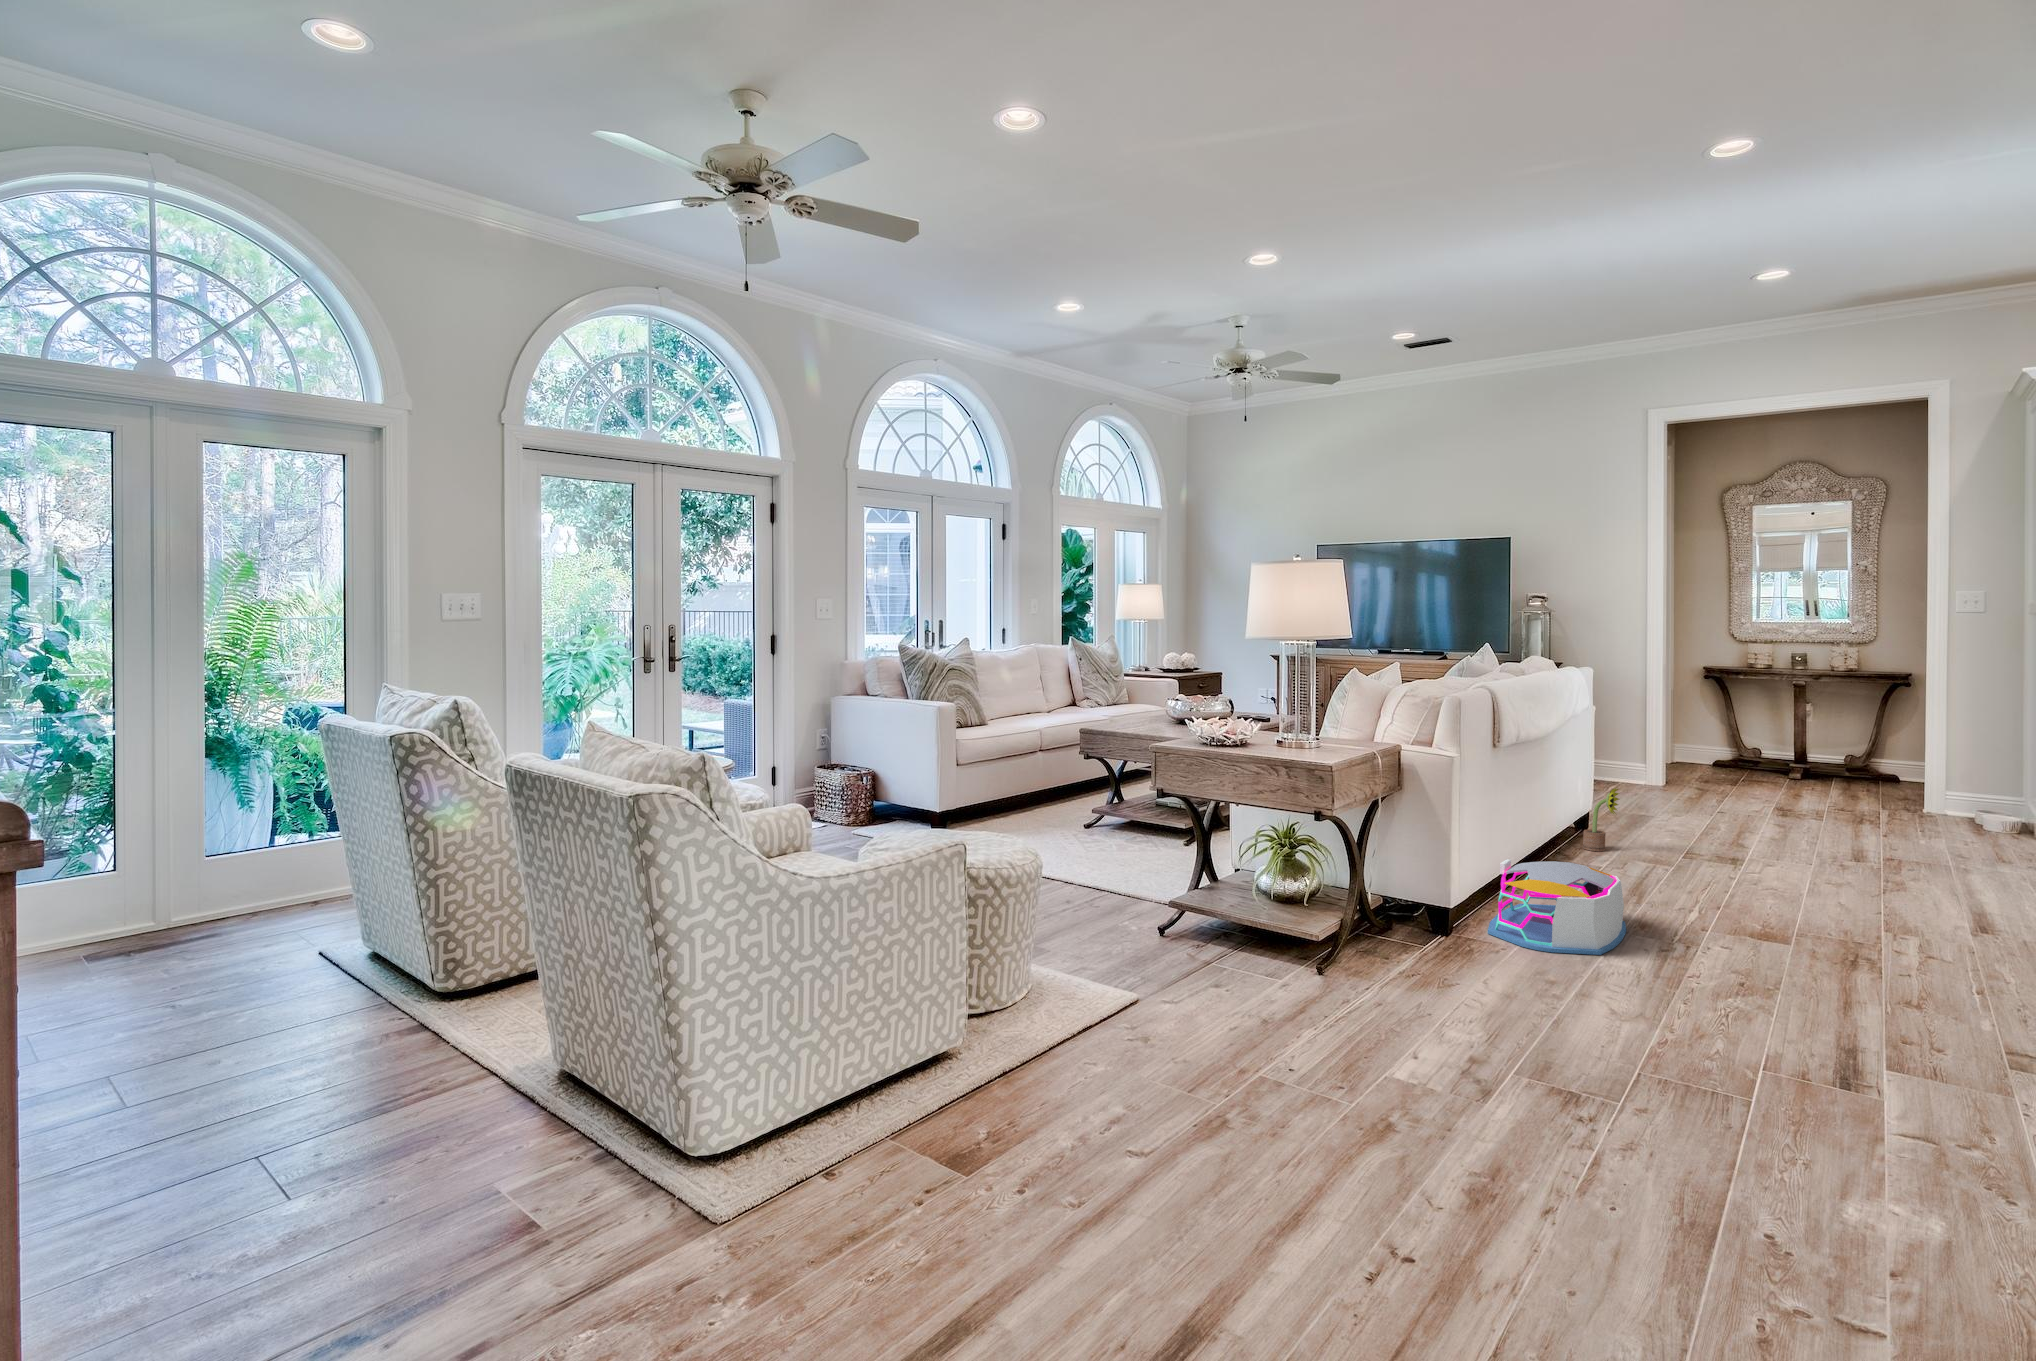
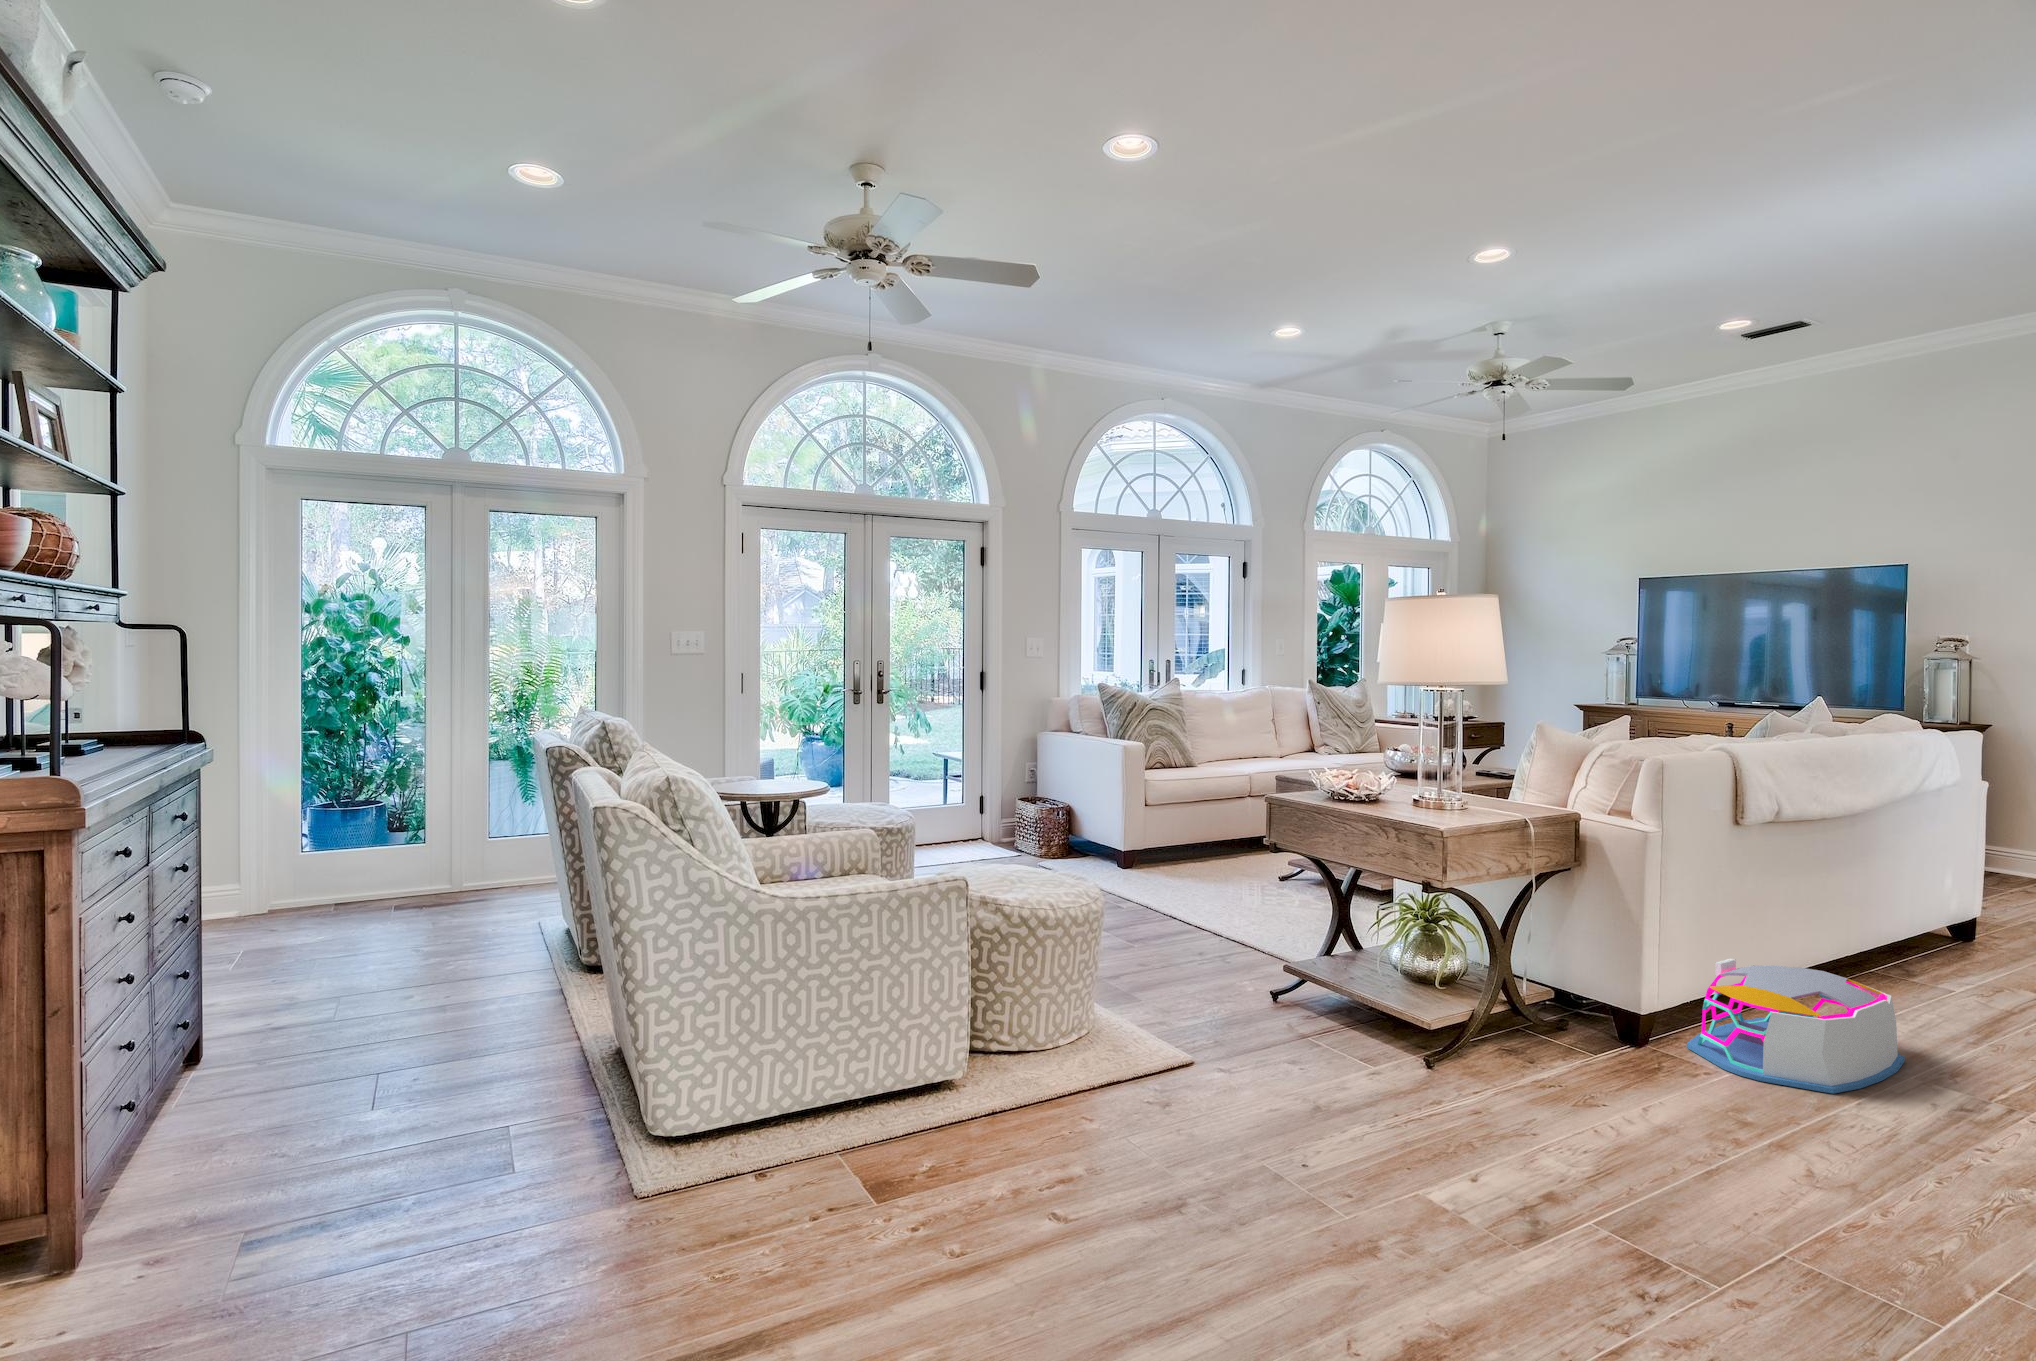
decorative plant: present [1583,788,1619,851] -> none [1921,882,1979,966]

